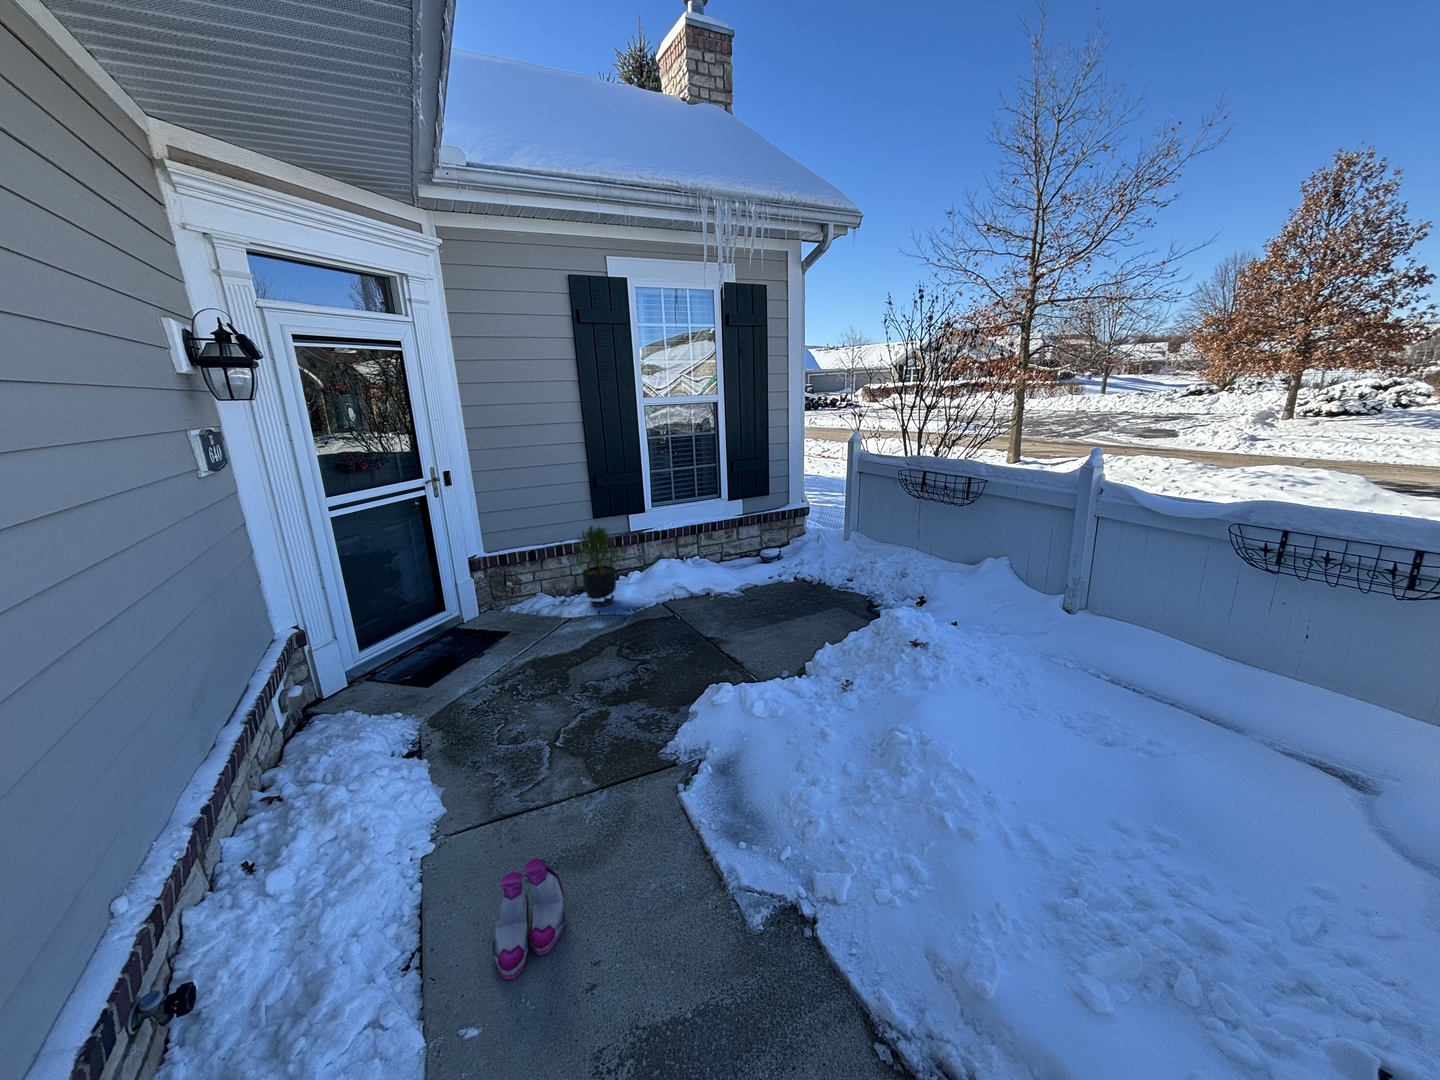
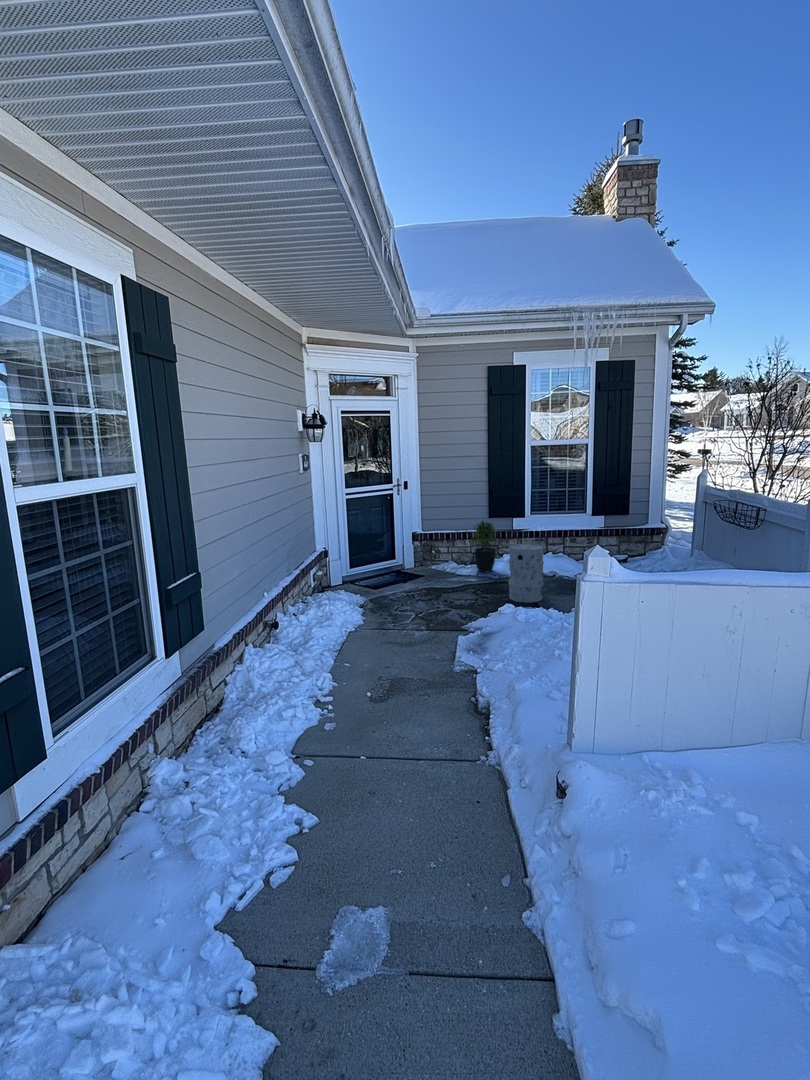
trash can: none [673,558,729,655] -> present [508,543,544,603]
boots: present [492,858,566,979] -> none [355,631,386,669]

